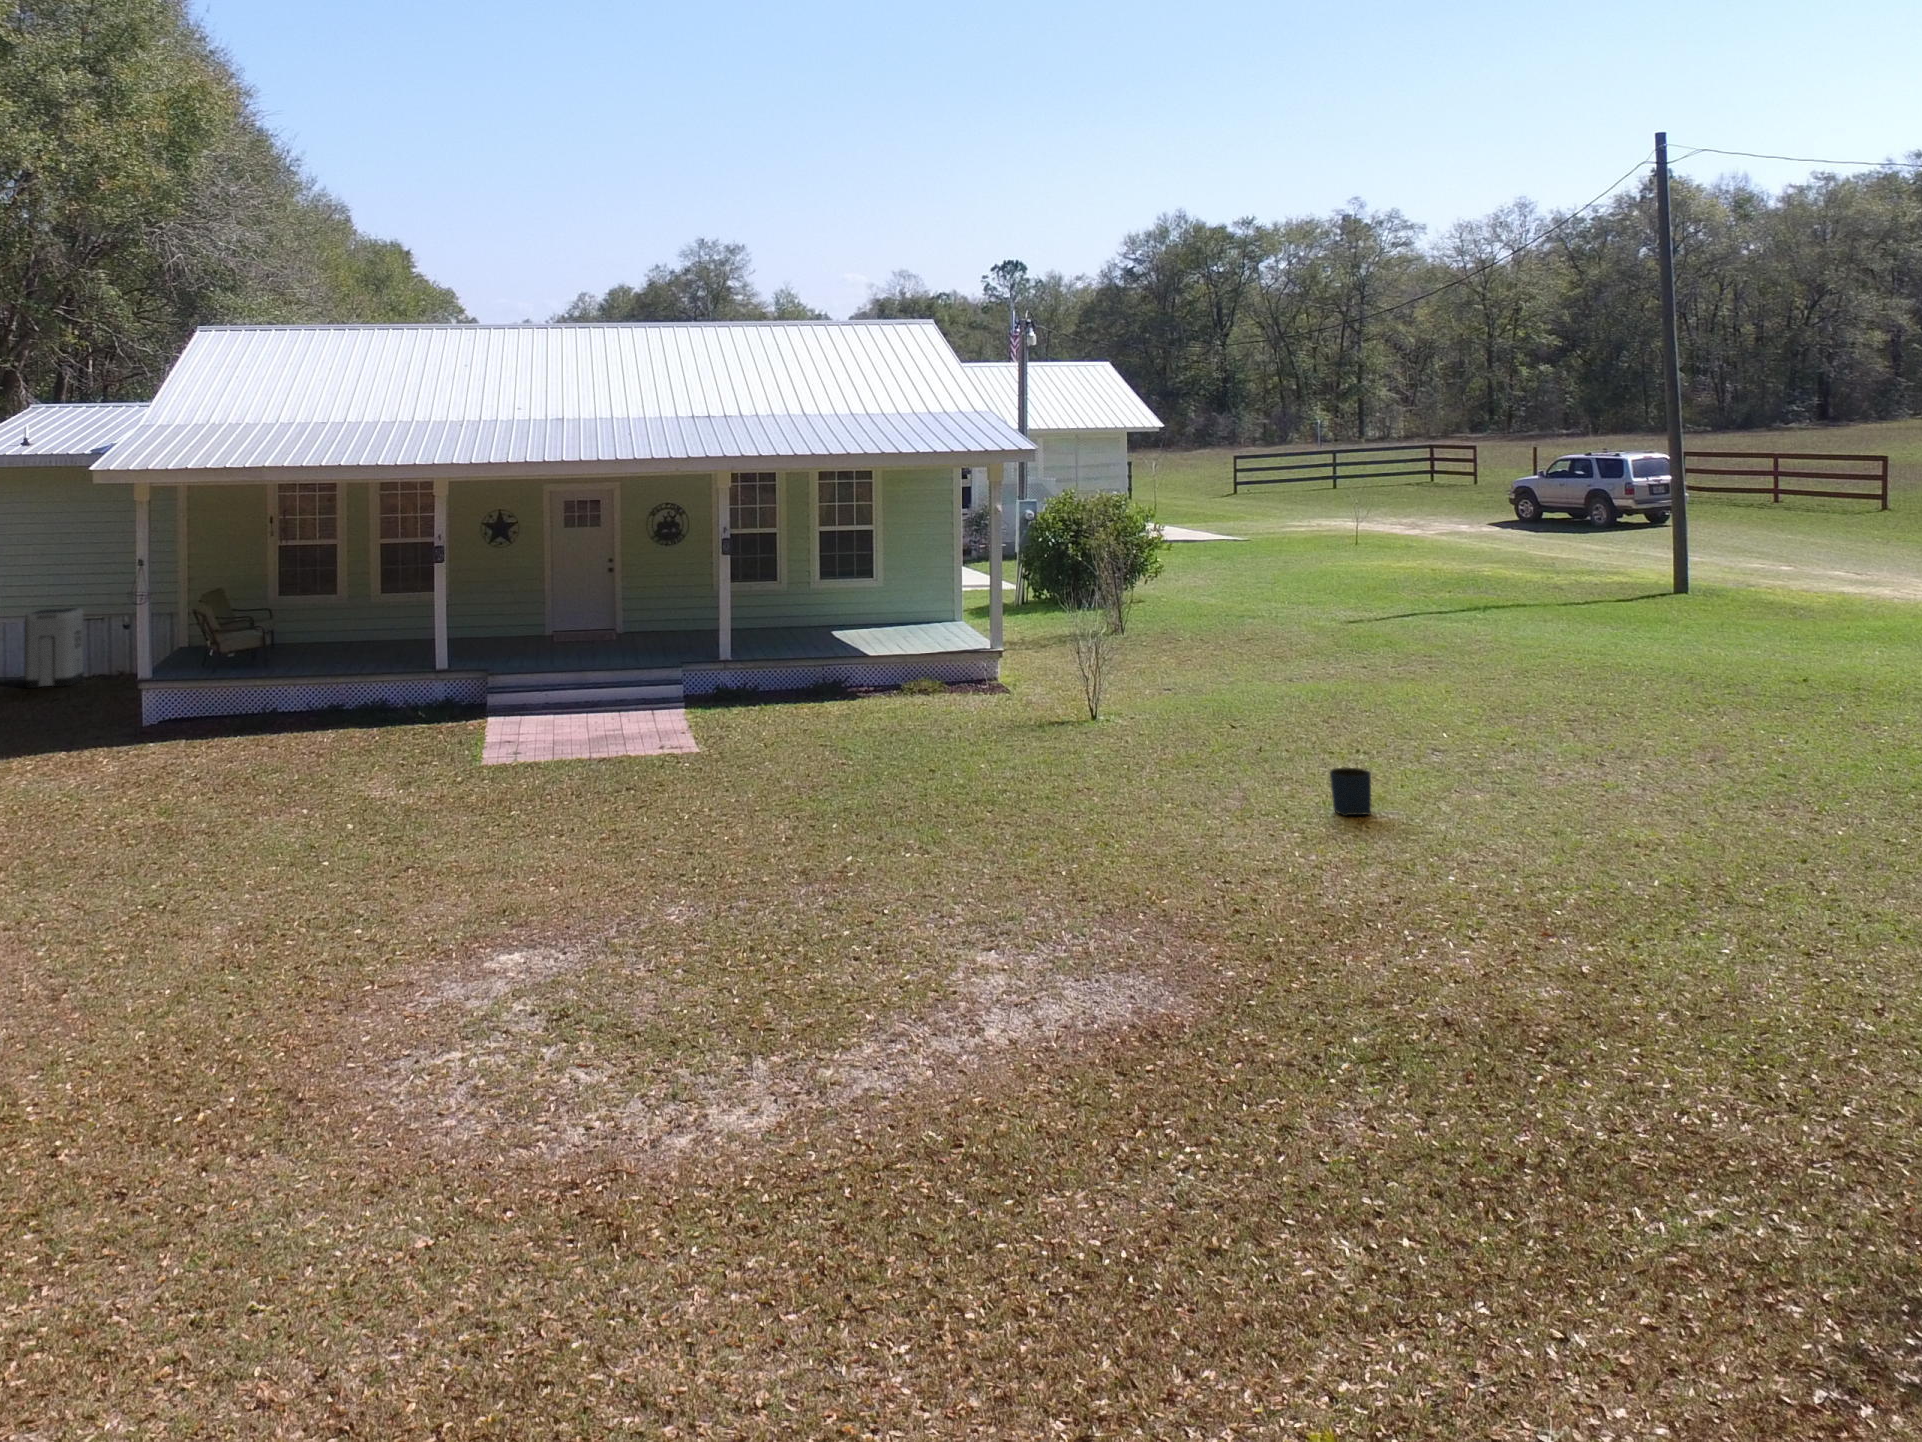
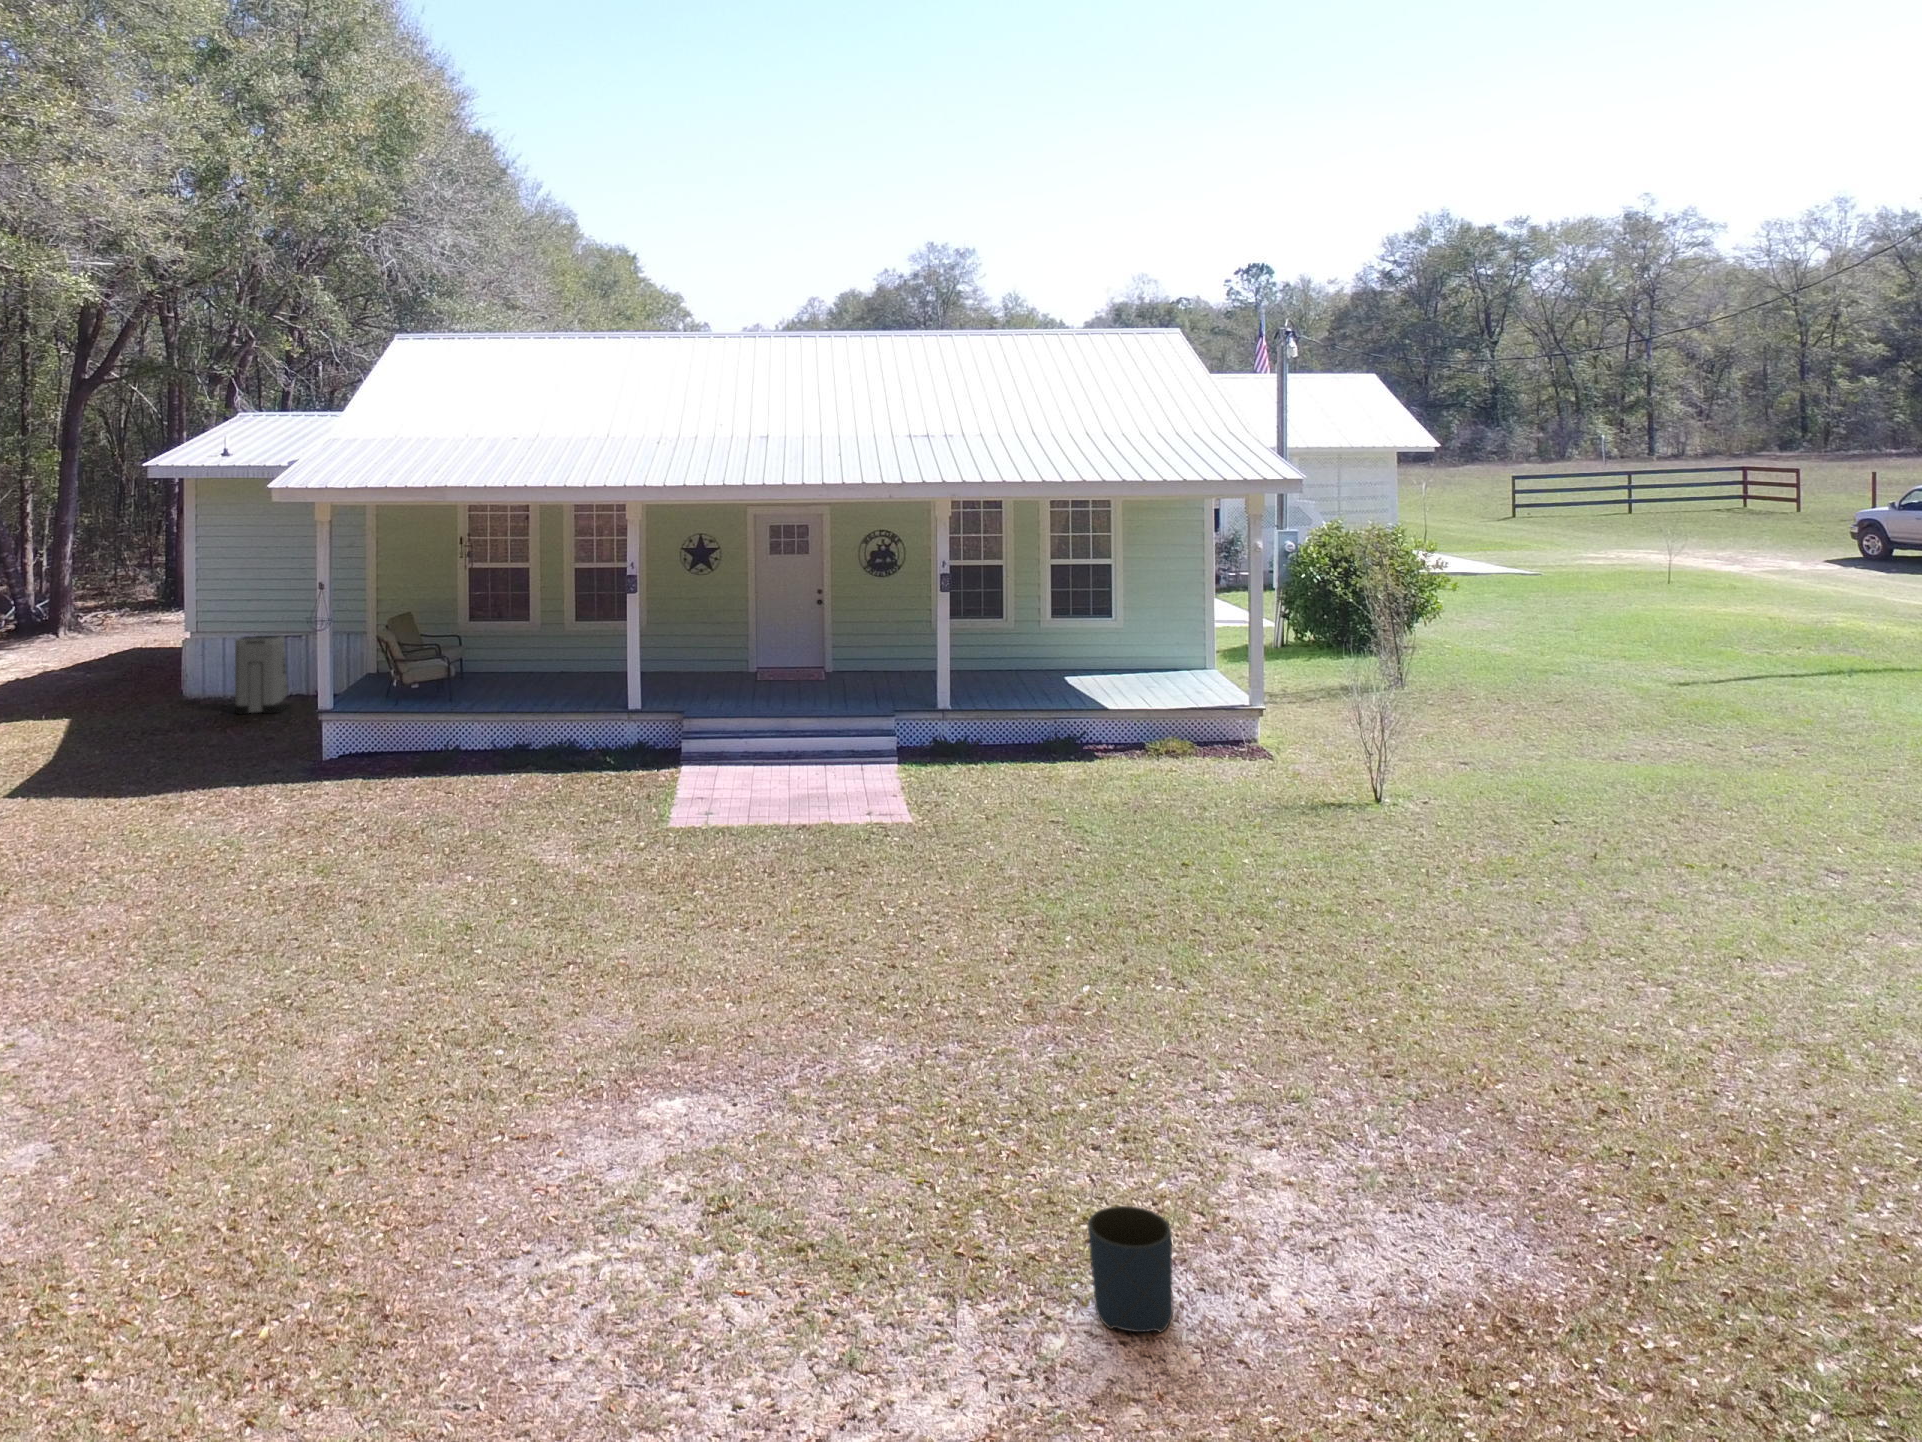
planter: present [1330,768,1371,816] -> present [1088,1206,1173,1332]

